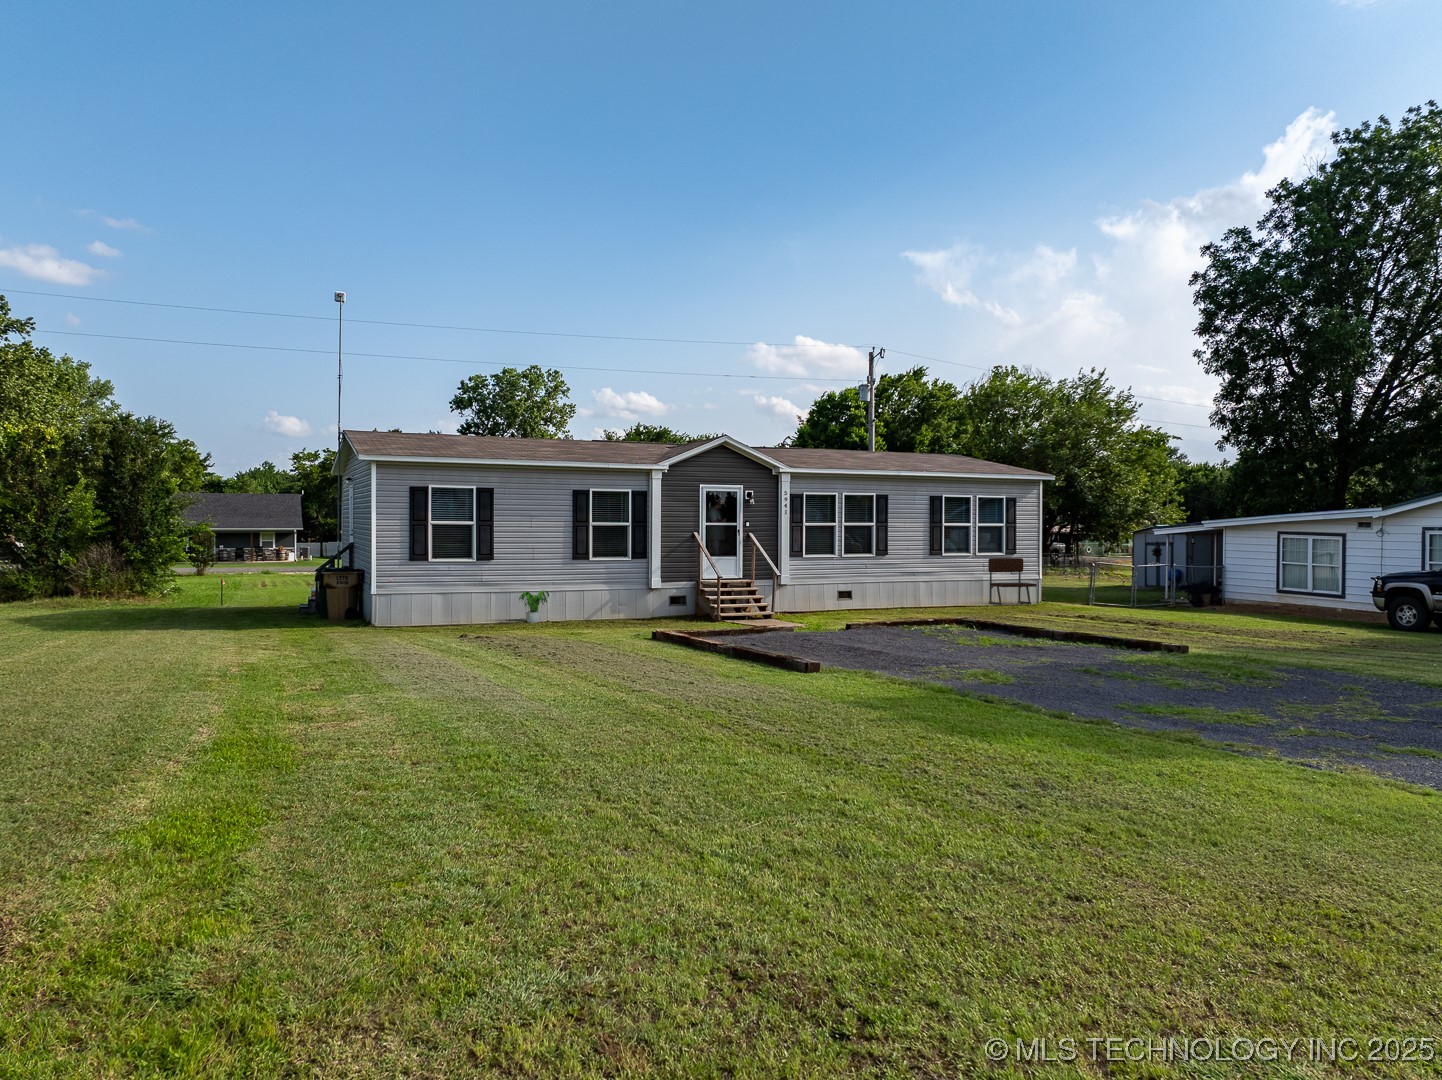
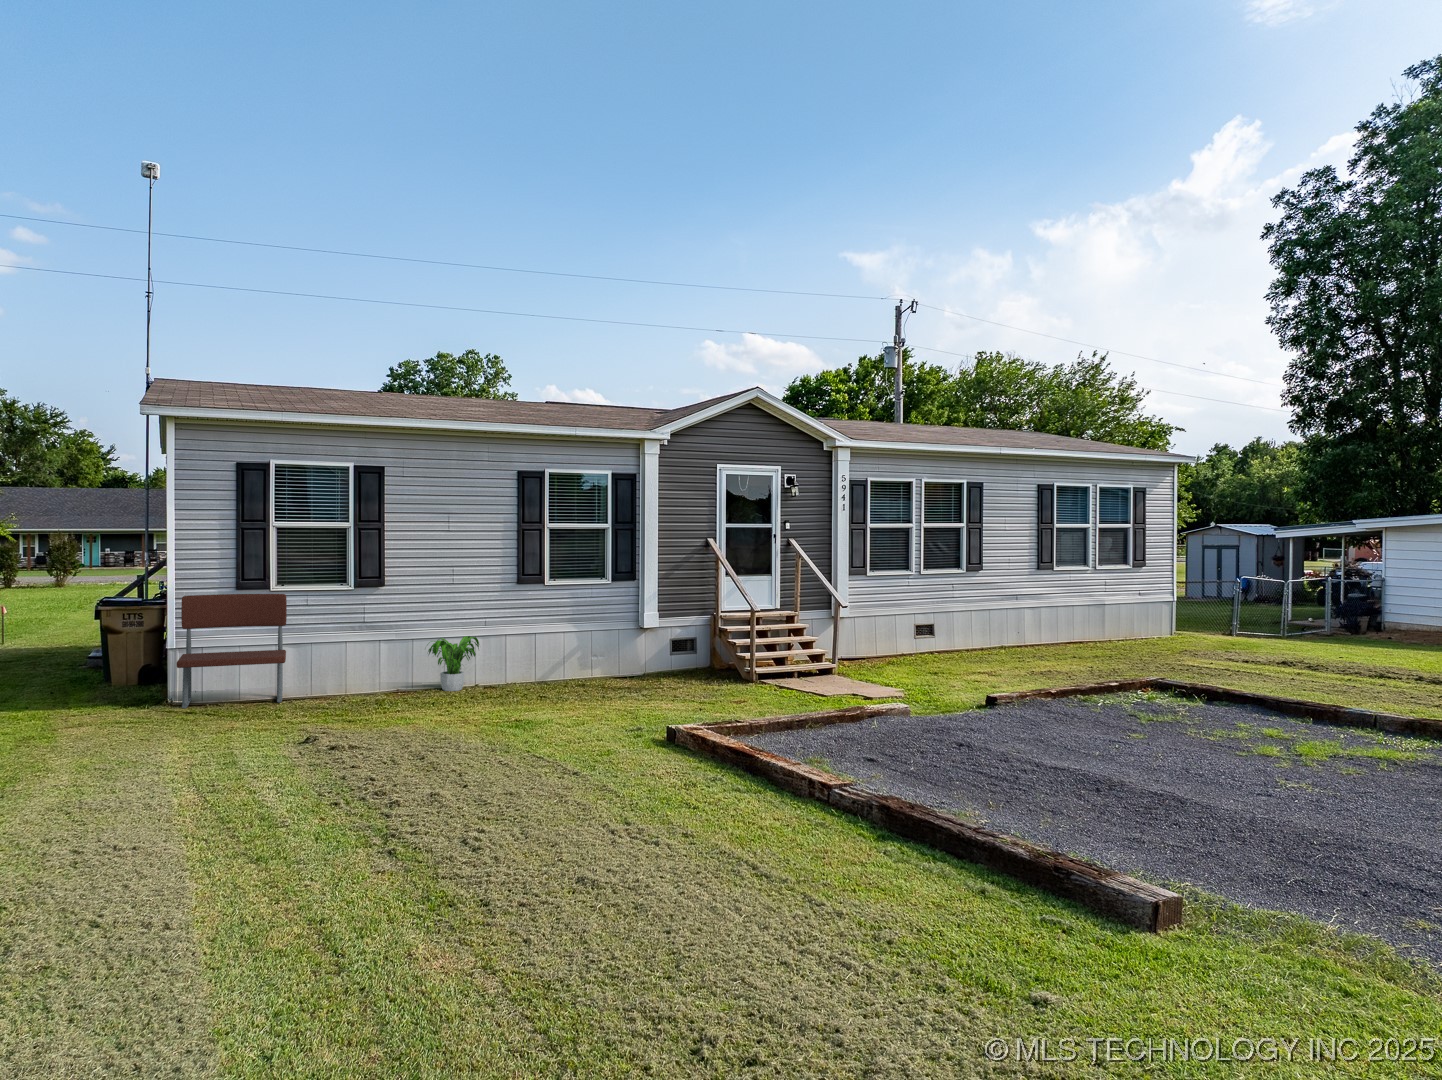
bench: present [988,558,1037,605] -> present [177,594,287,708]

